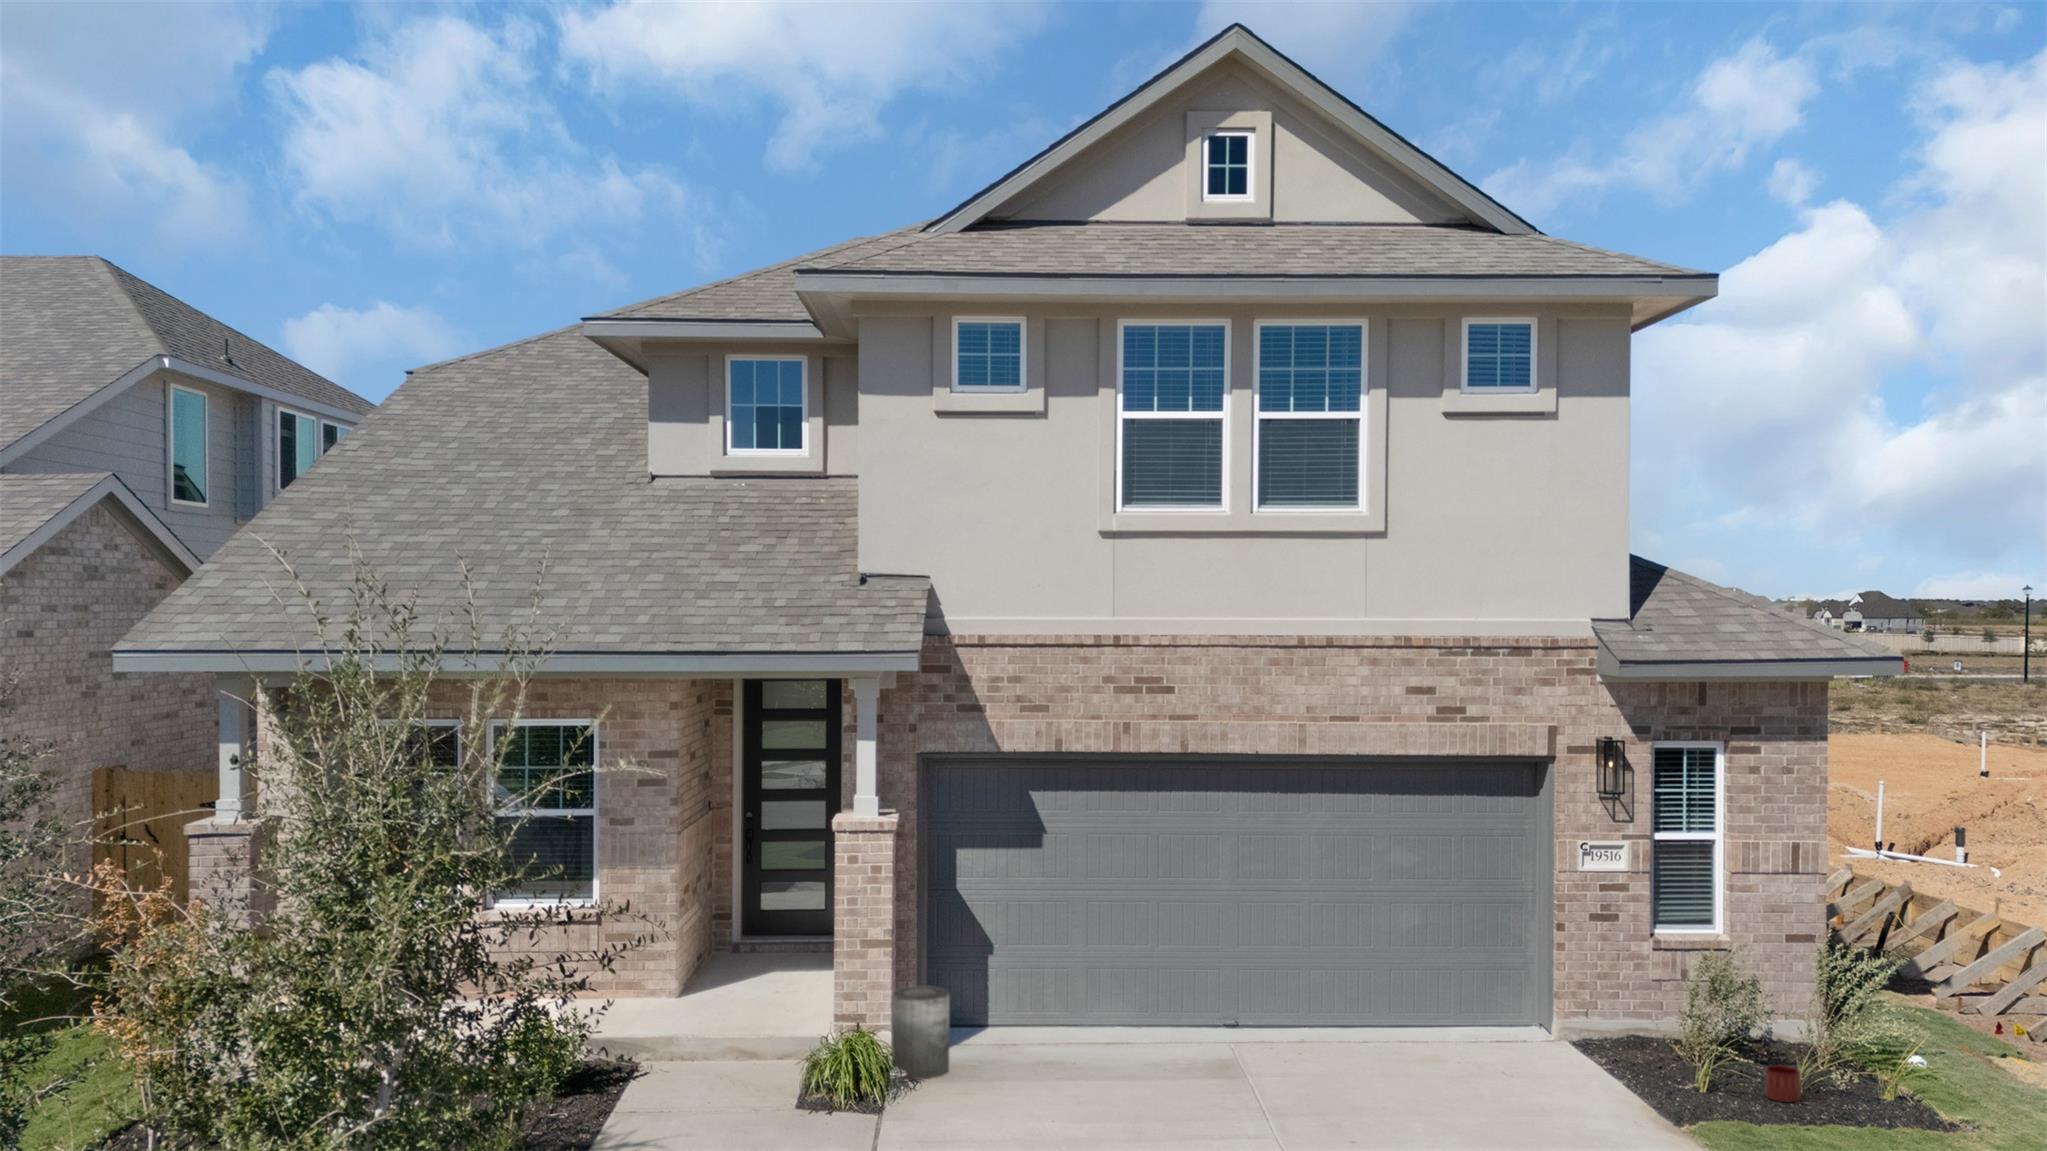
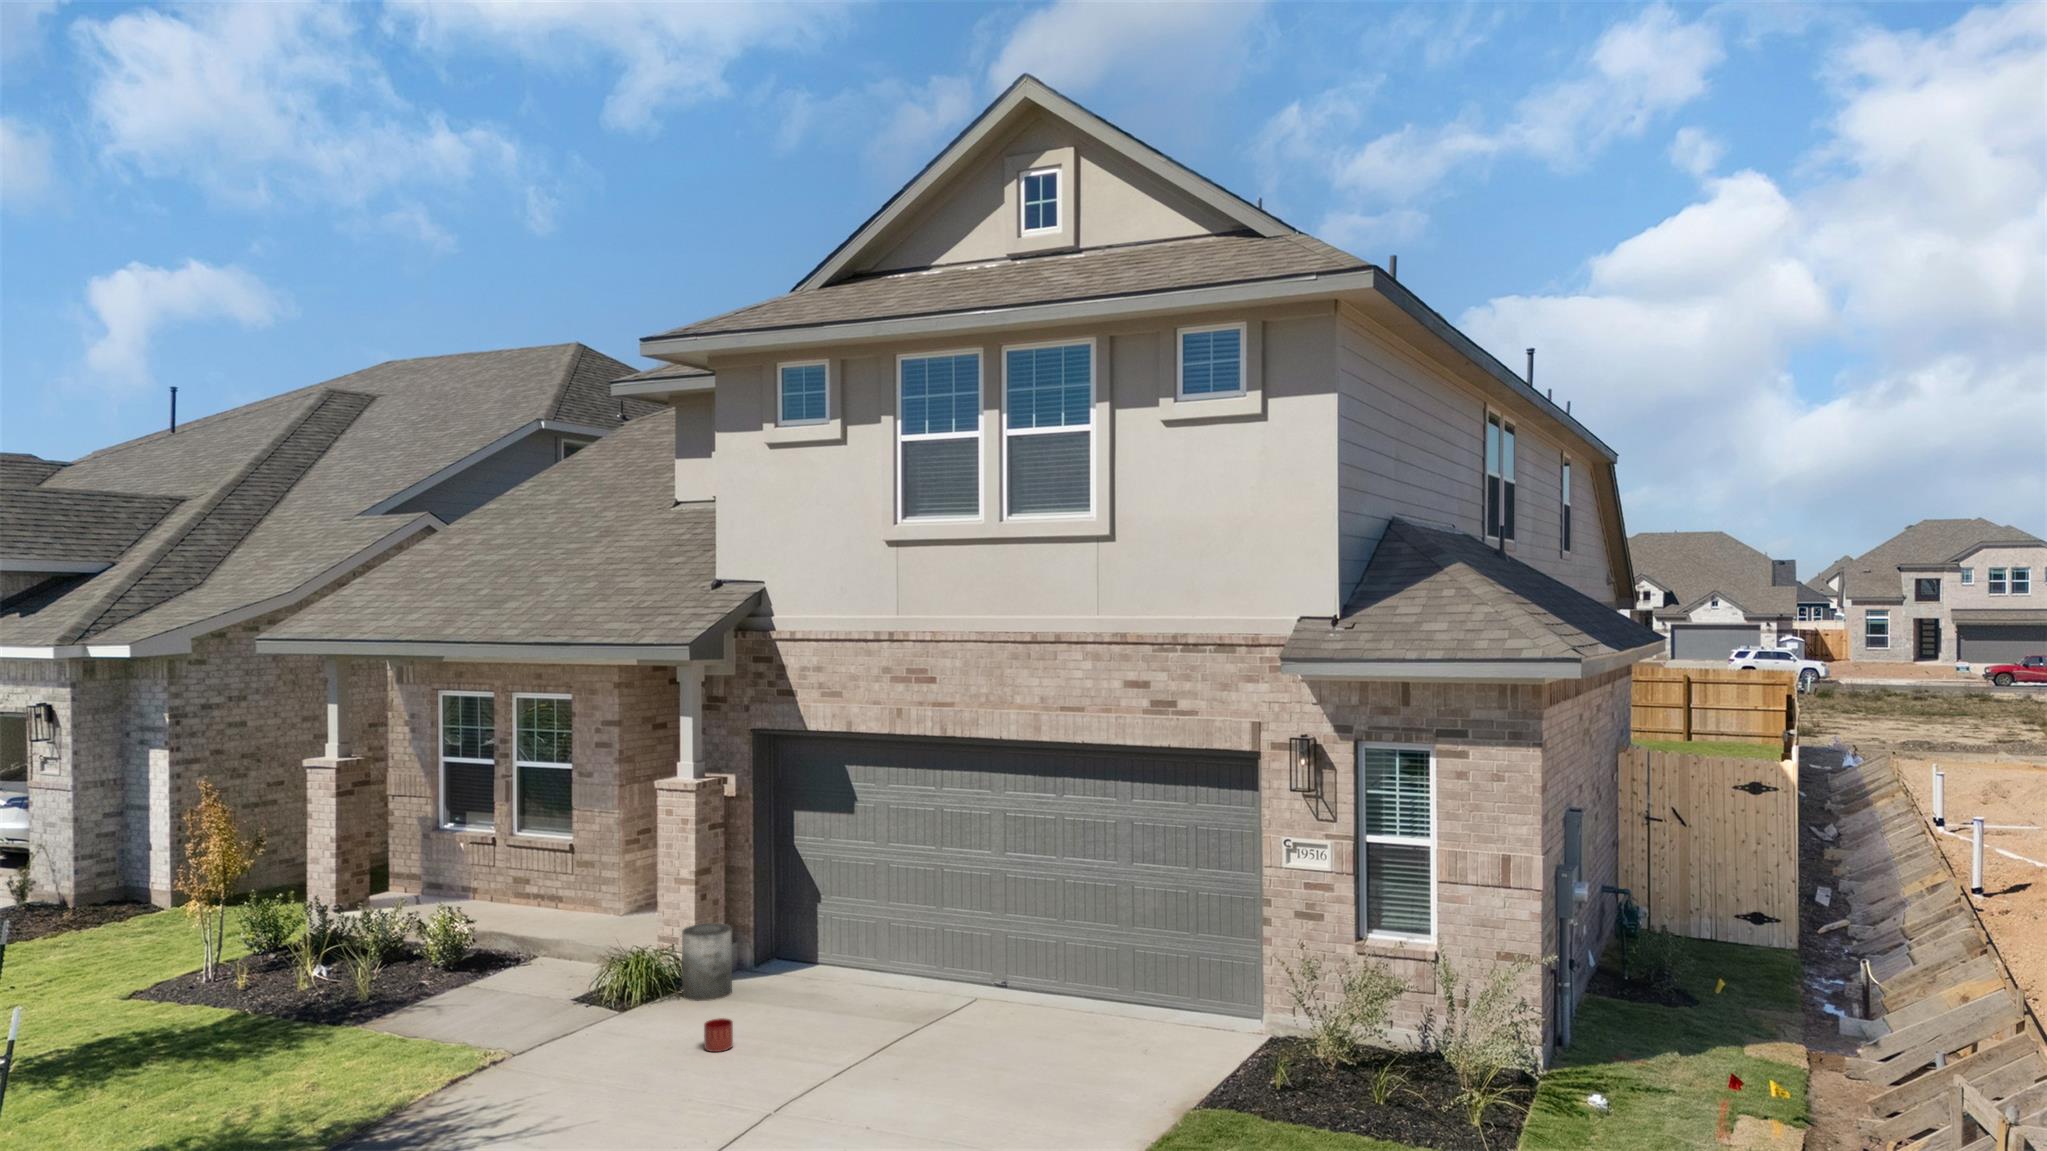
planter: present [1765,1065,1801,1102] -> present [704,1018,733,1052]

